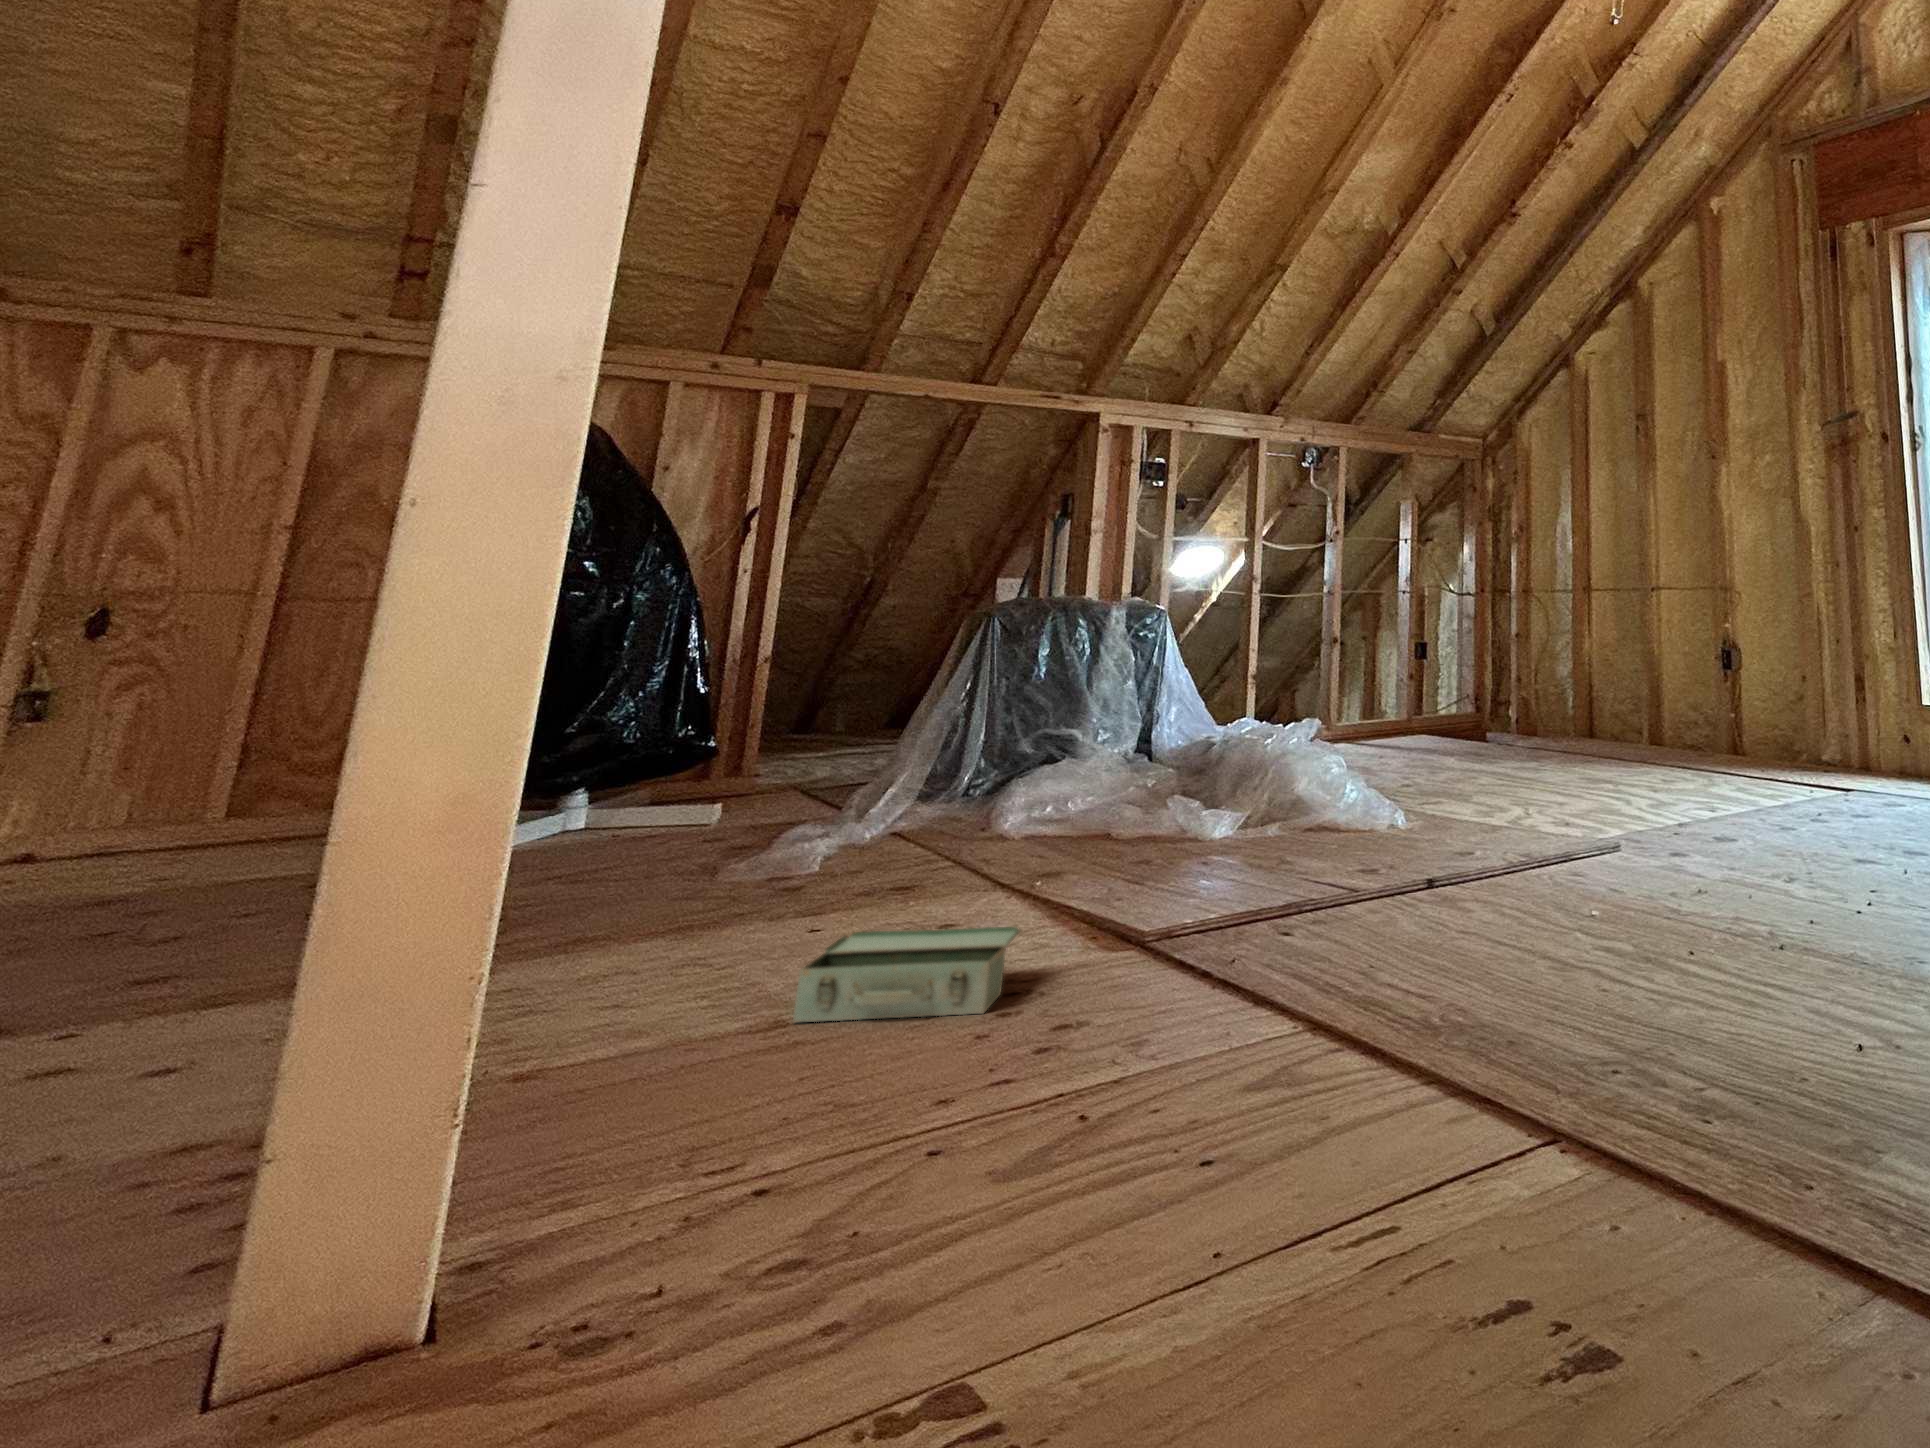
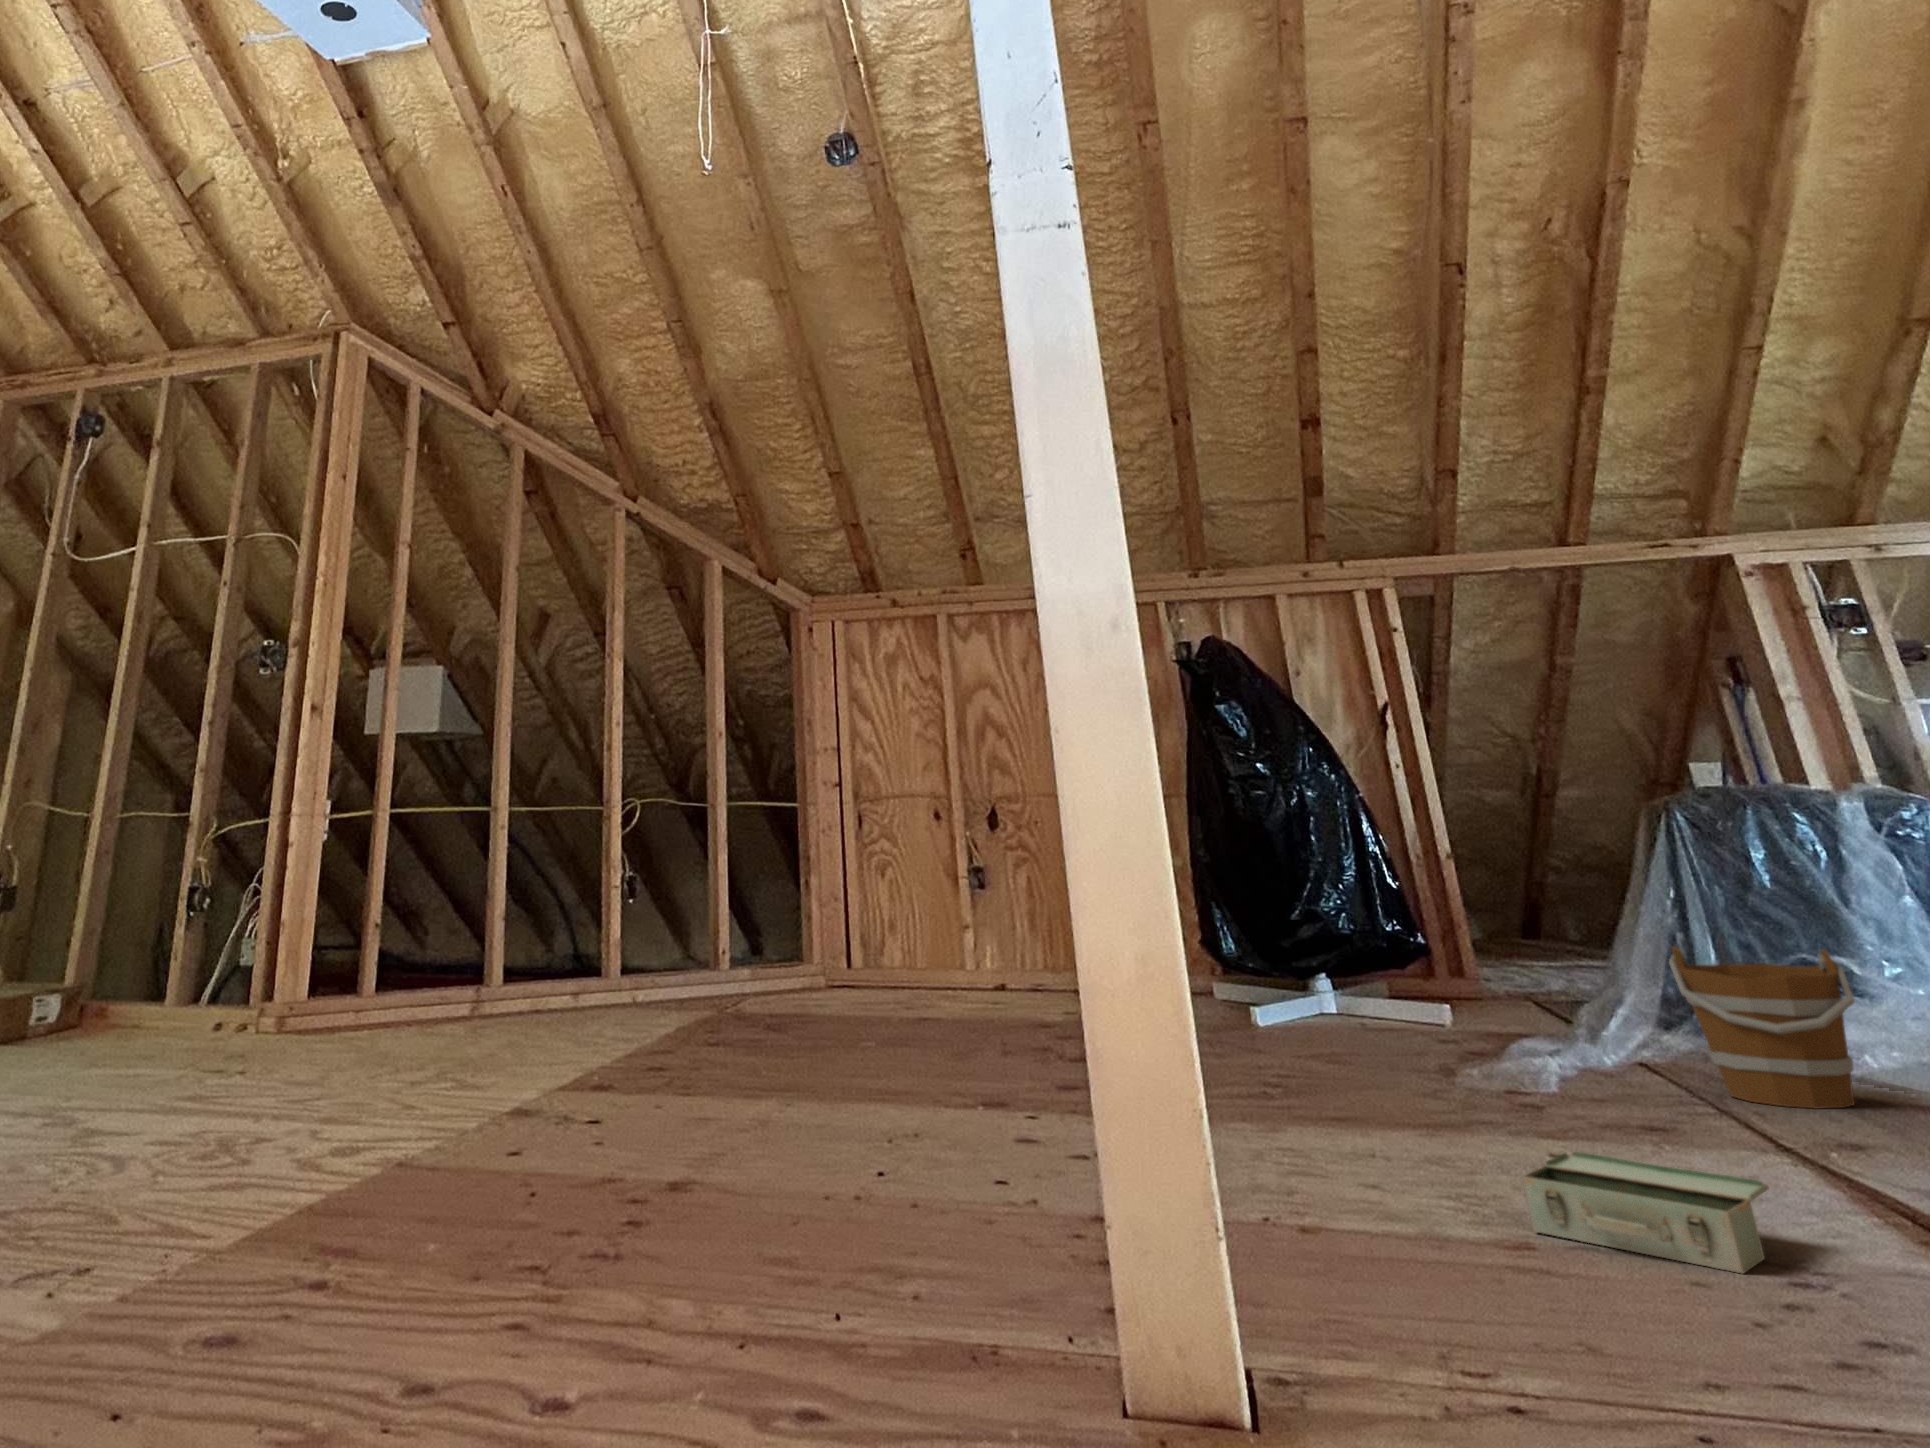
bucket: none [962,724,1091,854] -> present [1669,946,1855,1109]

